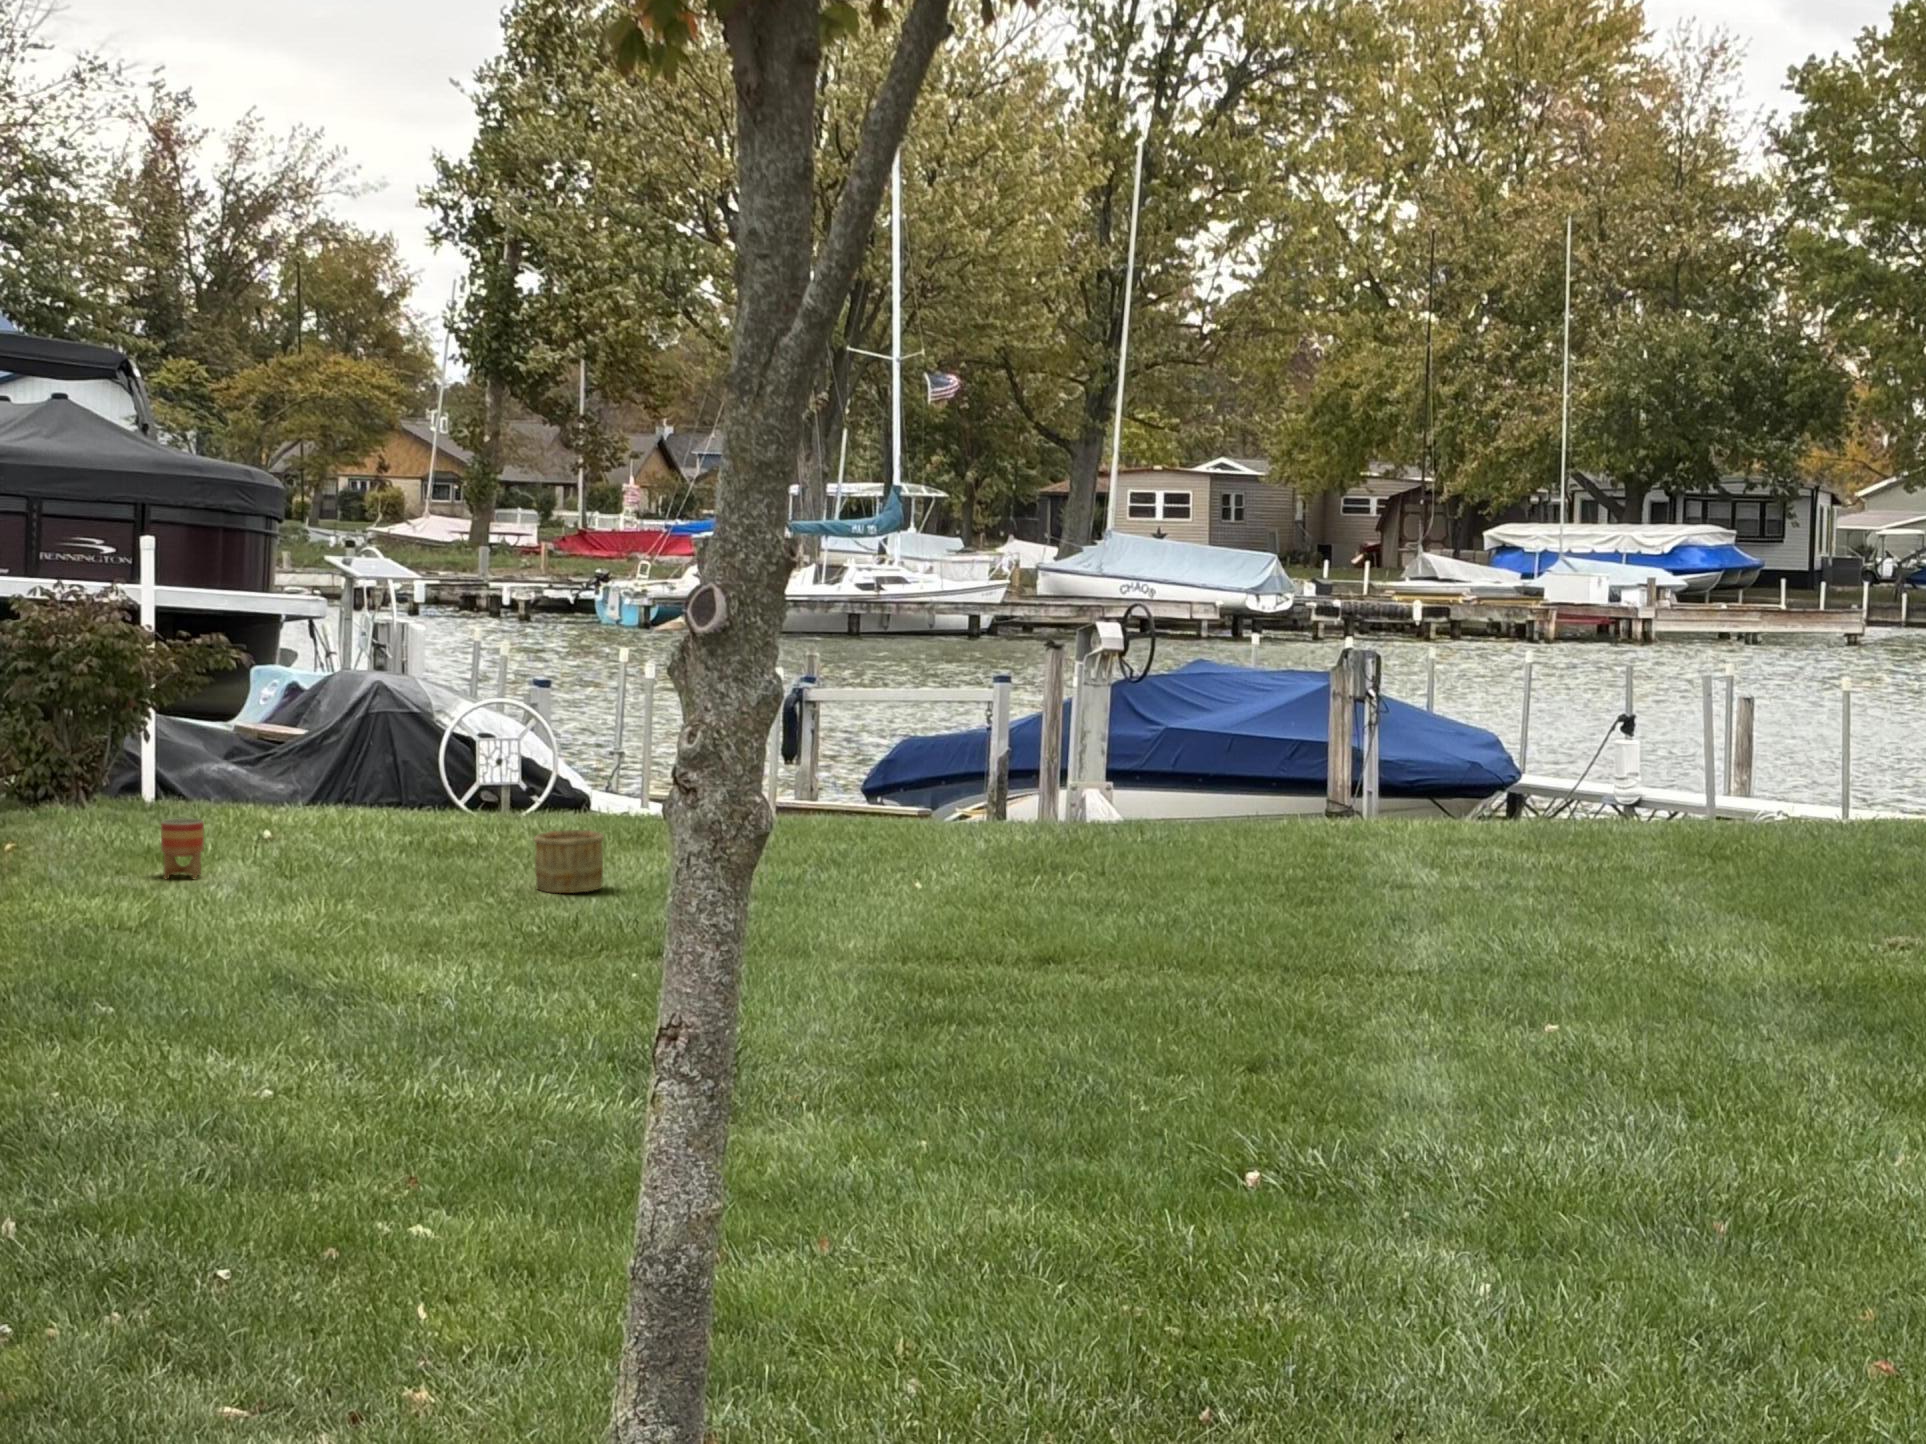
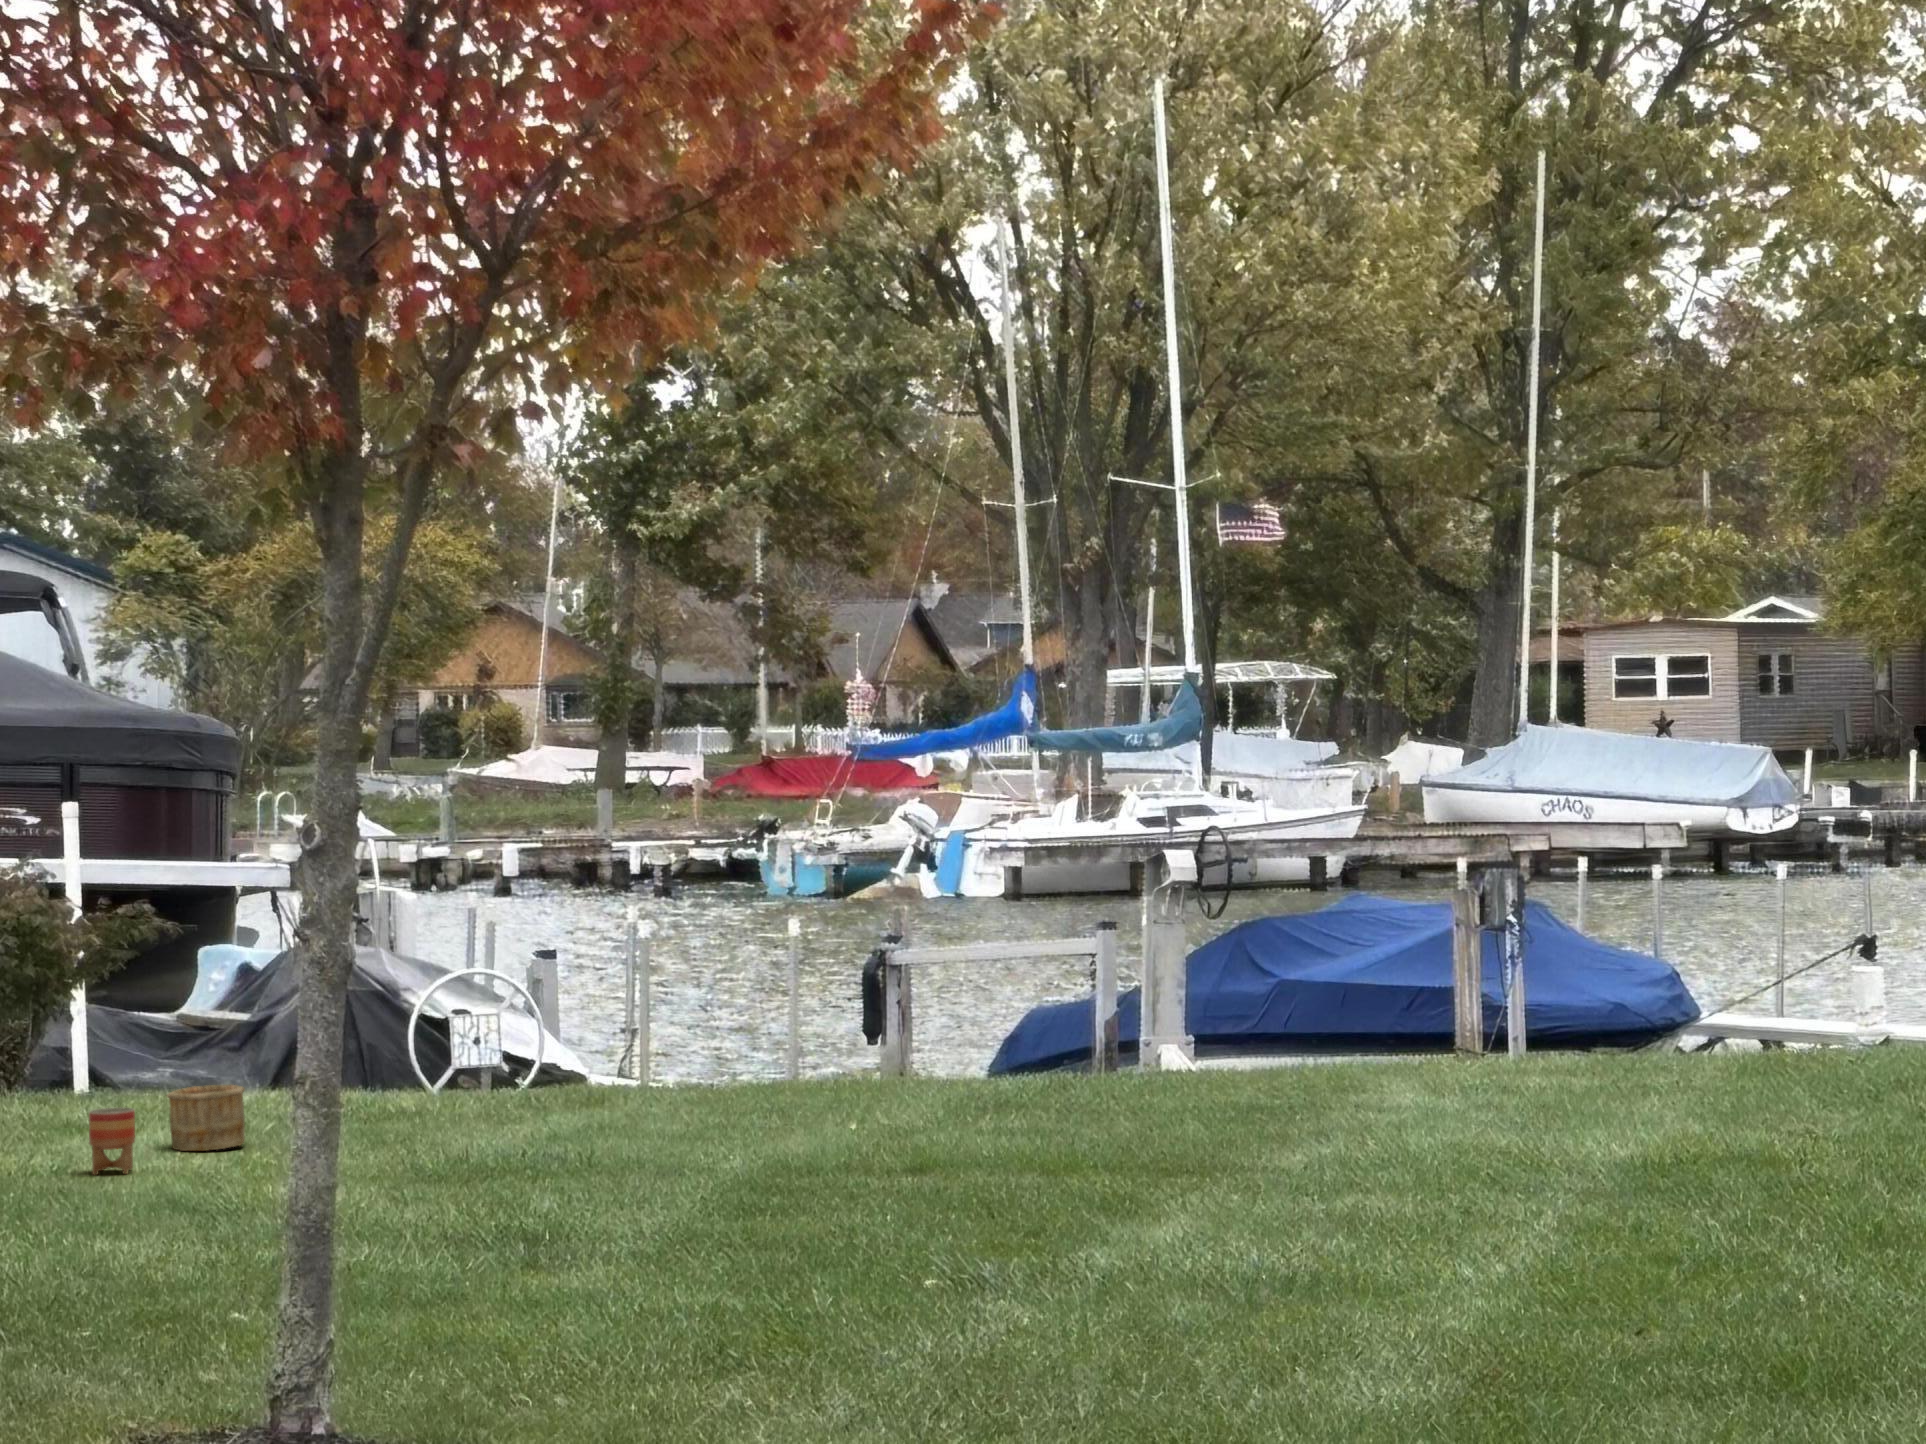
wooden bucket: present [533,830,604,893] -> present [167,1085,245,1151]

